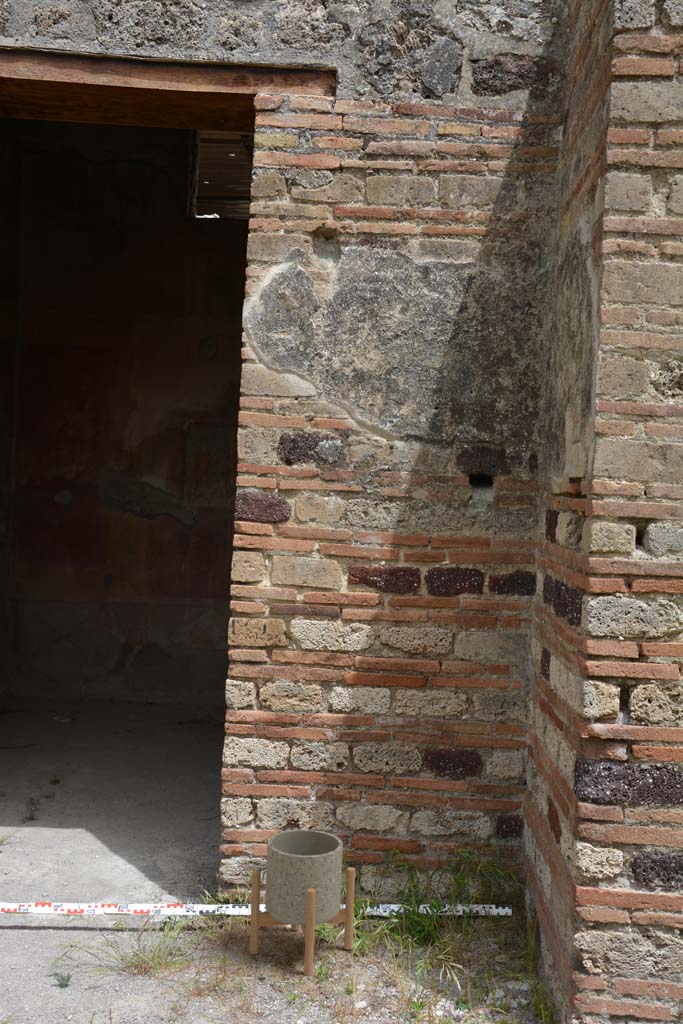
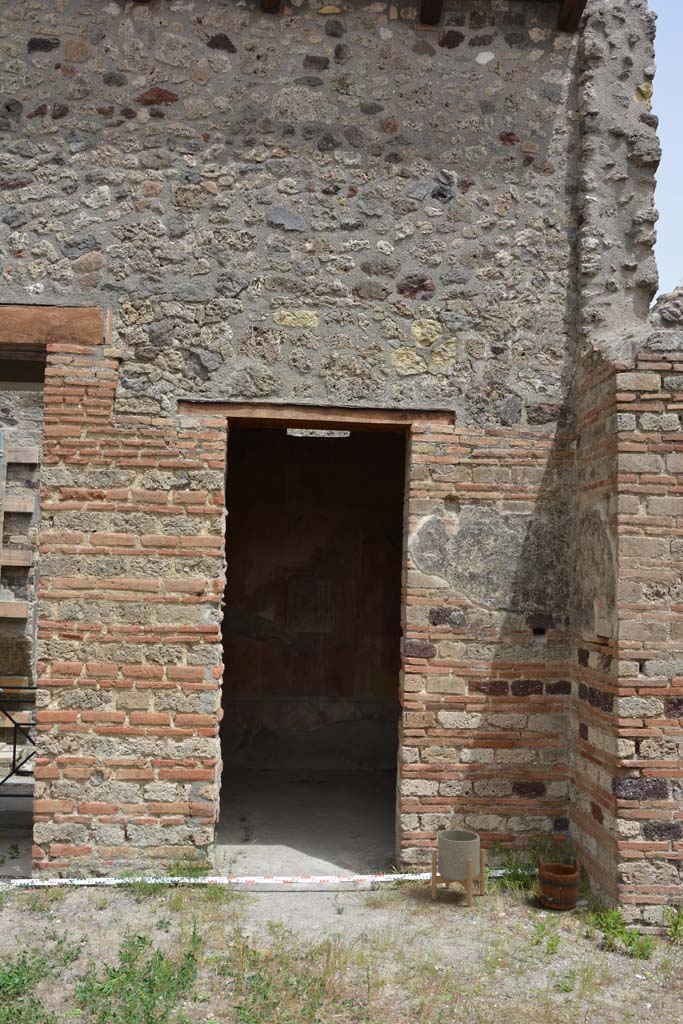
wooden bucket: none [441,855,525,995] -> present [537,836,580,910]

